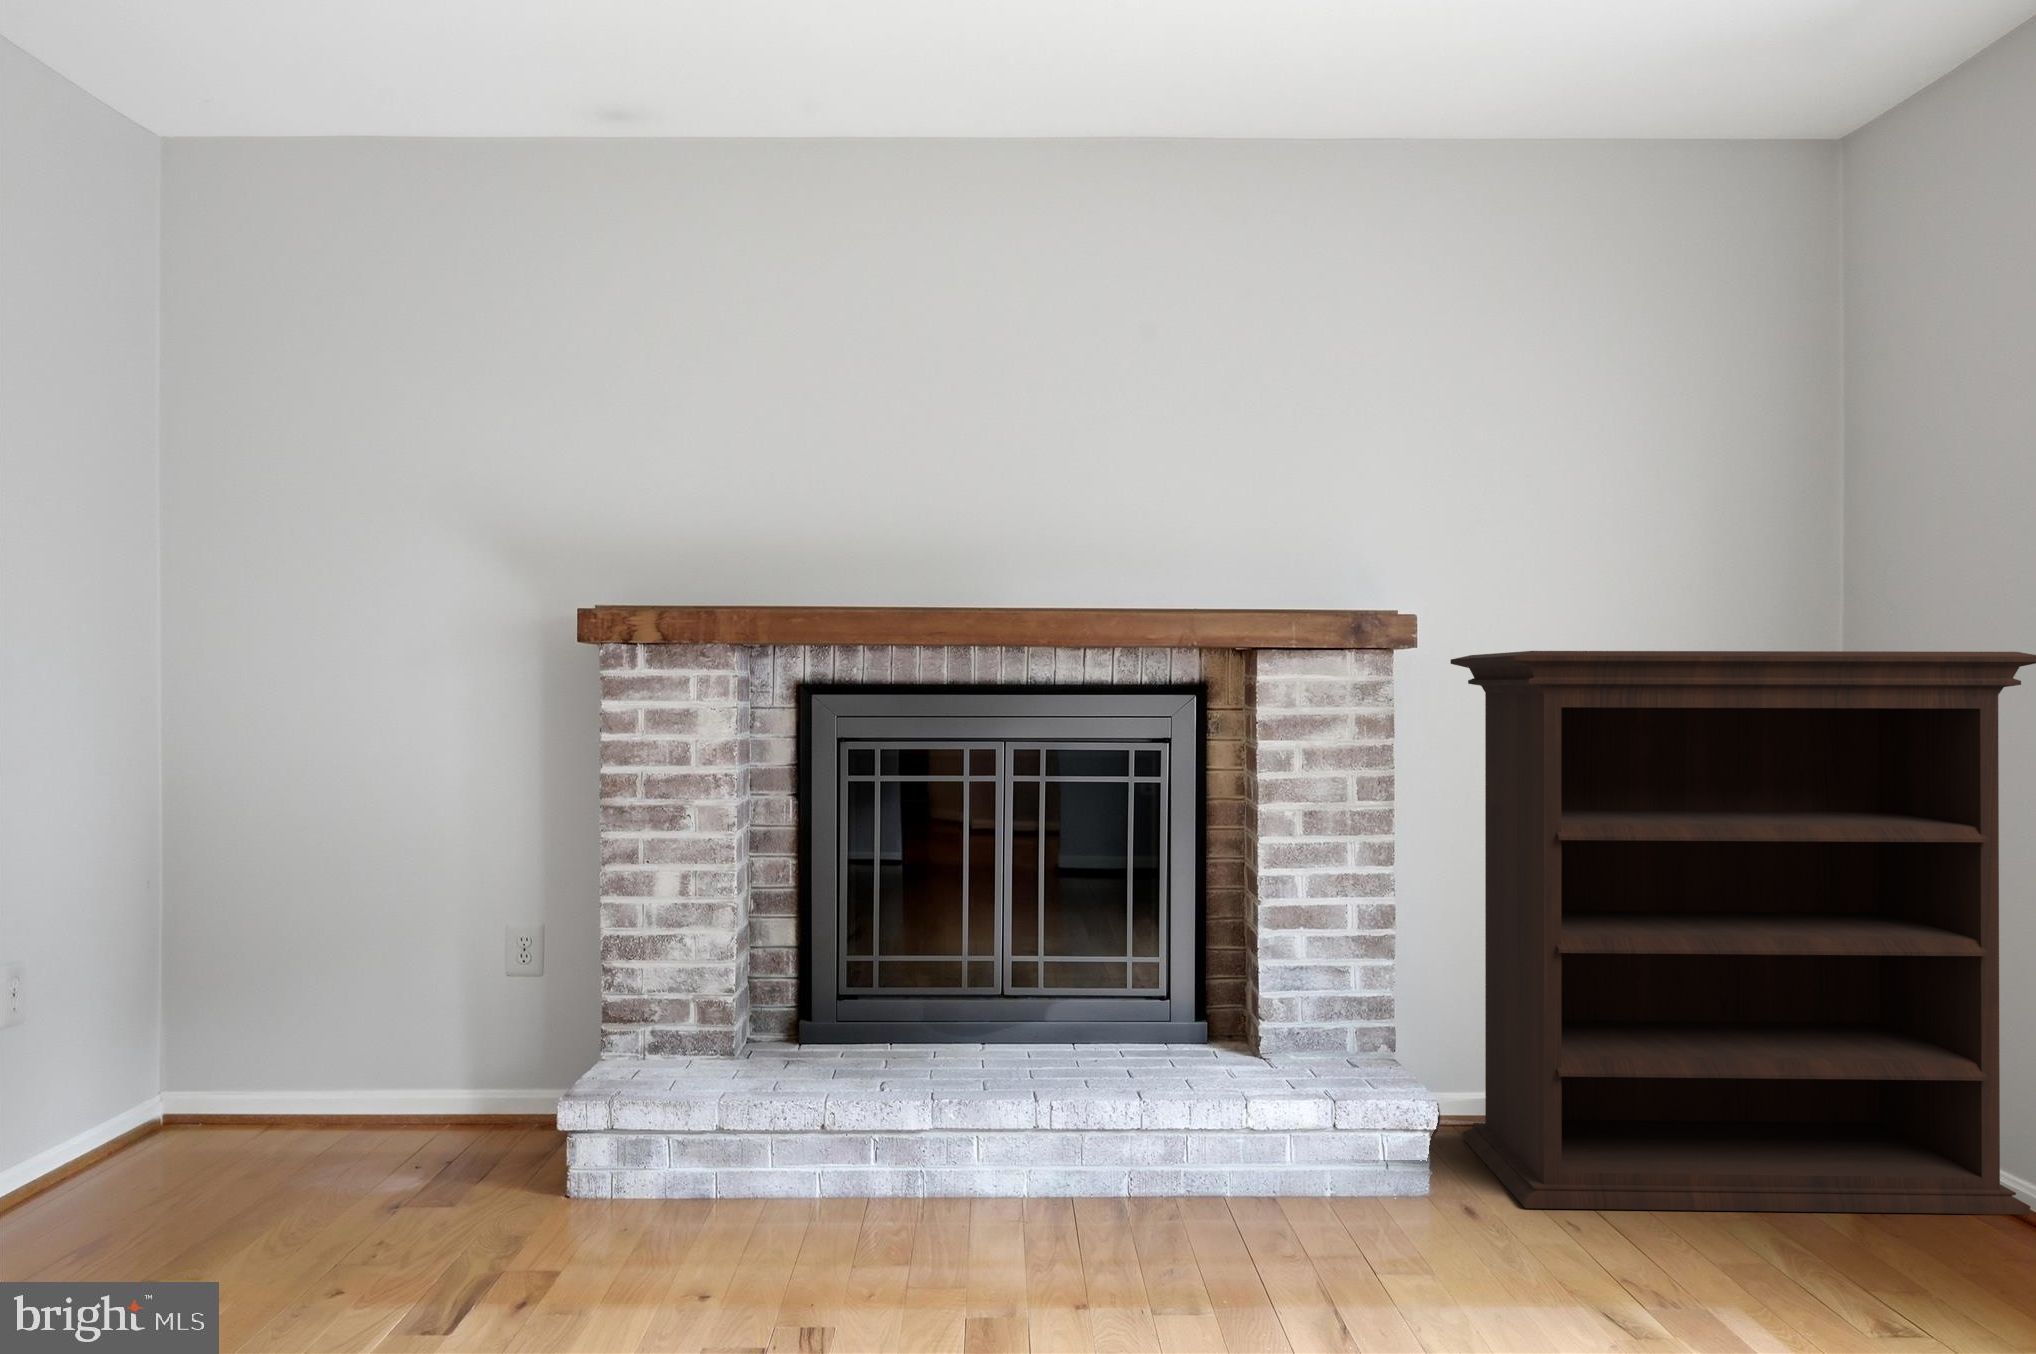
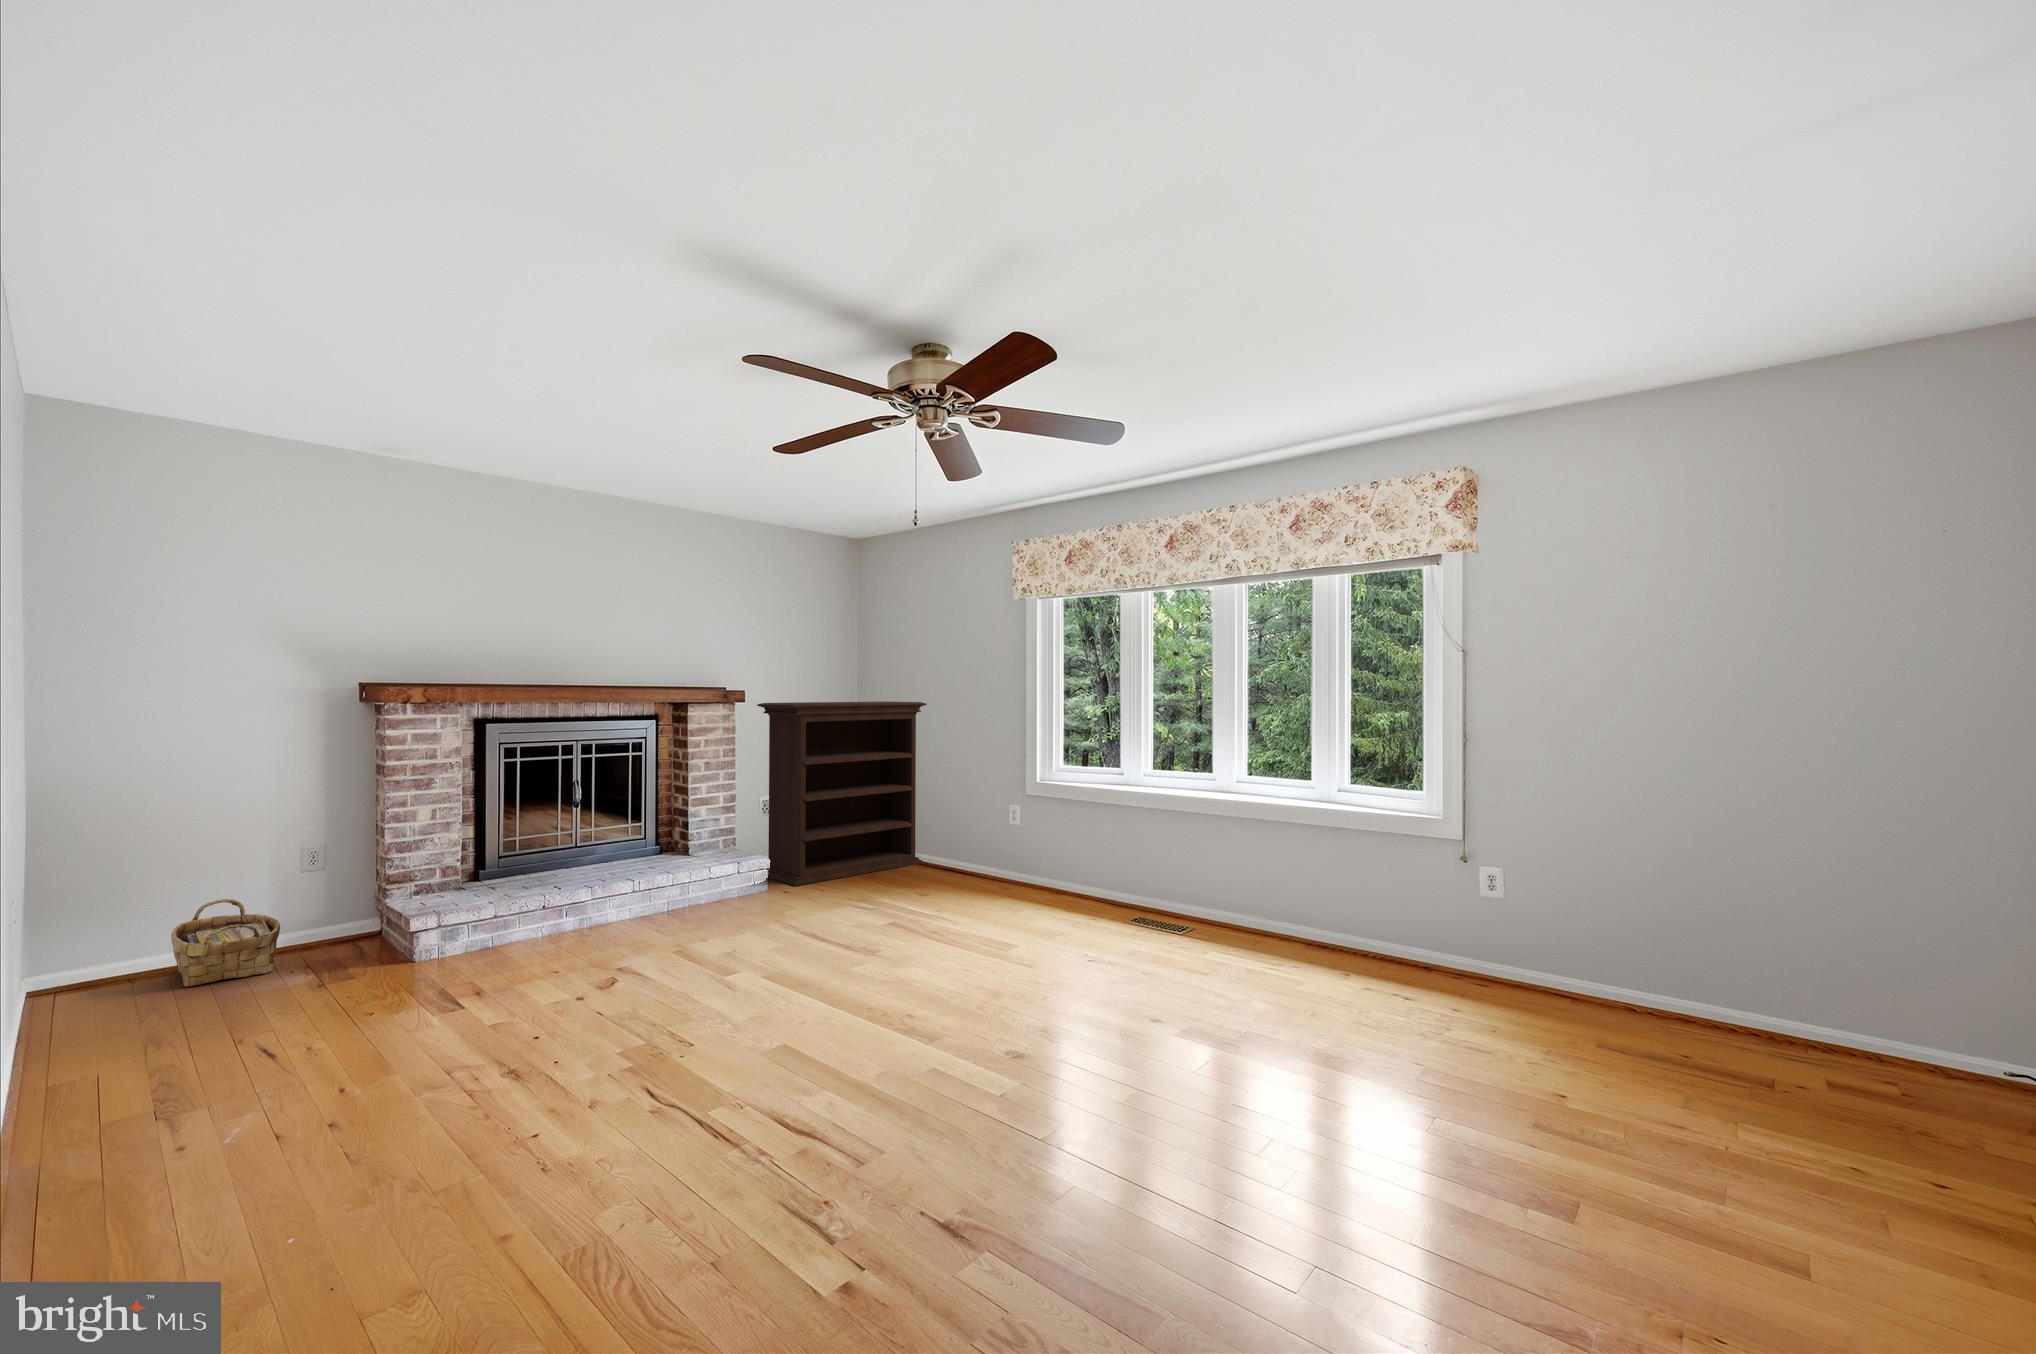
woven basket: none [239,1004,424,1169] -> present [171,899,280,987]

